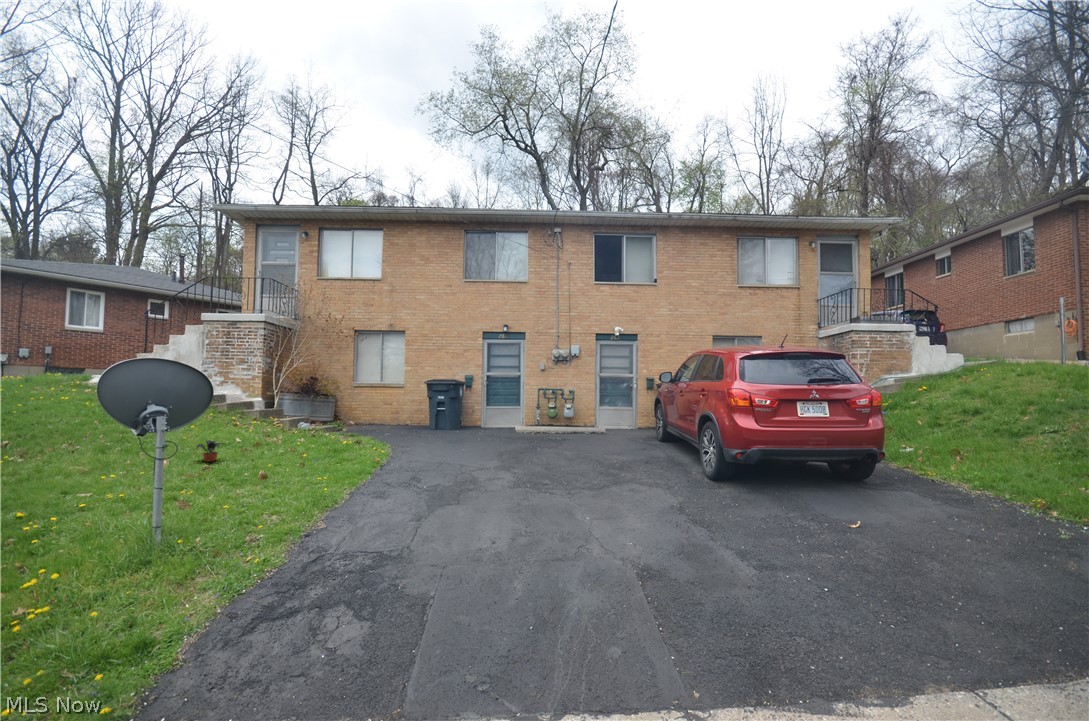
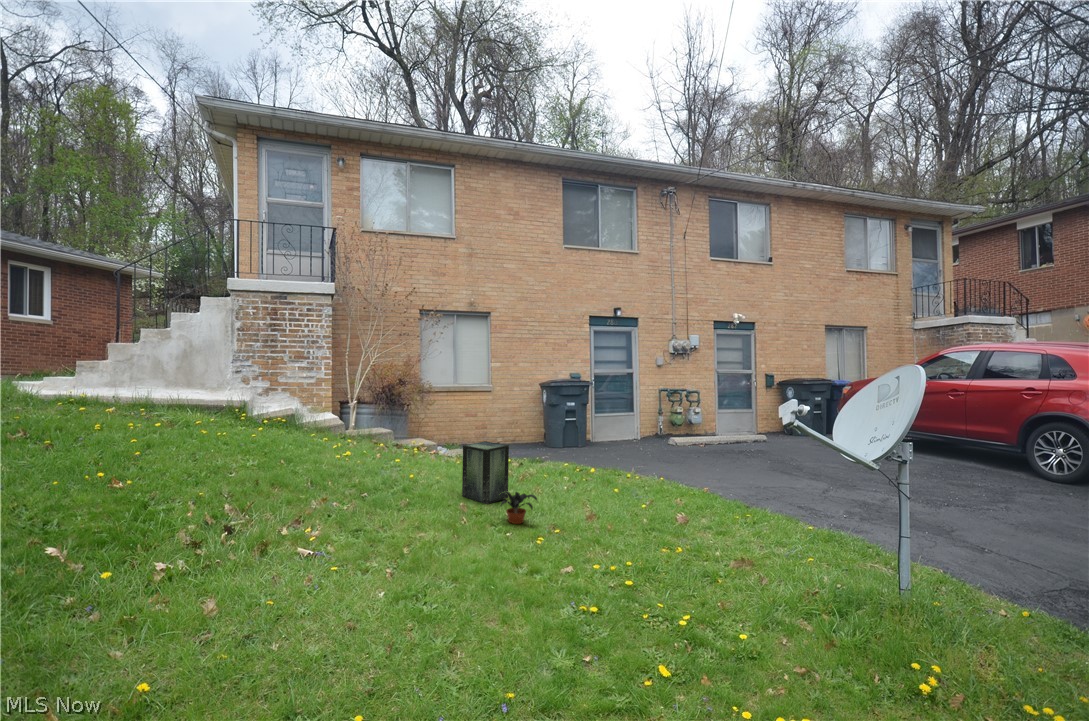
storage box: none [224,411,251,452] -> present [462,441,509,504]

